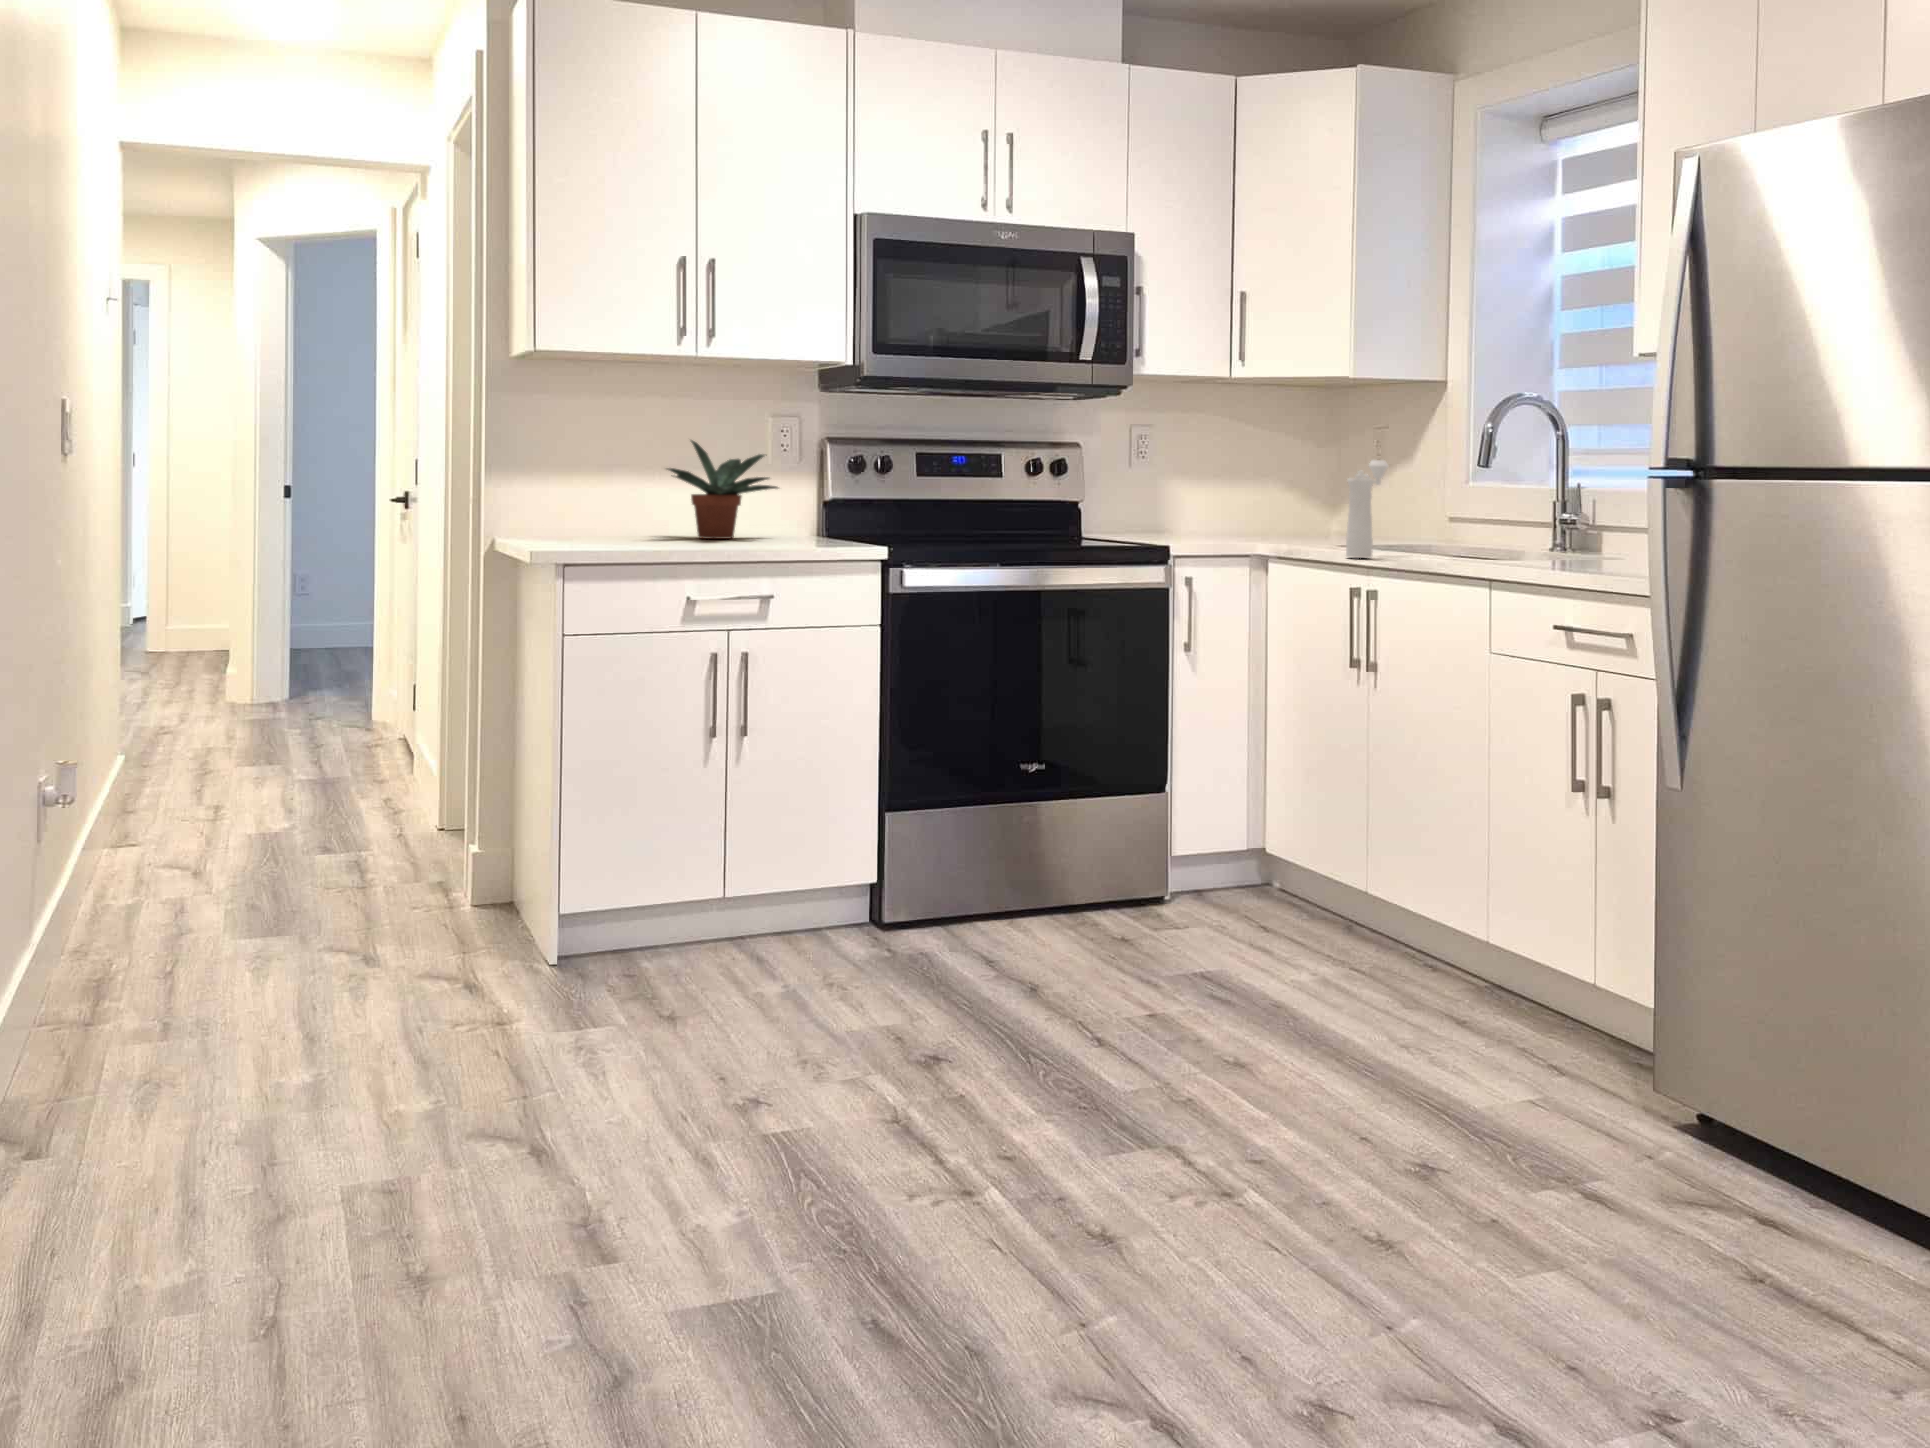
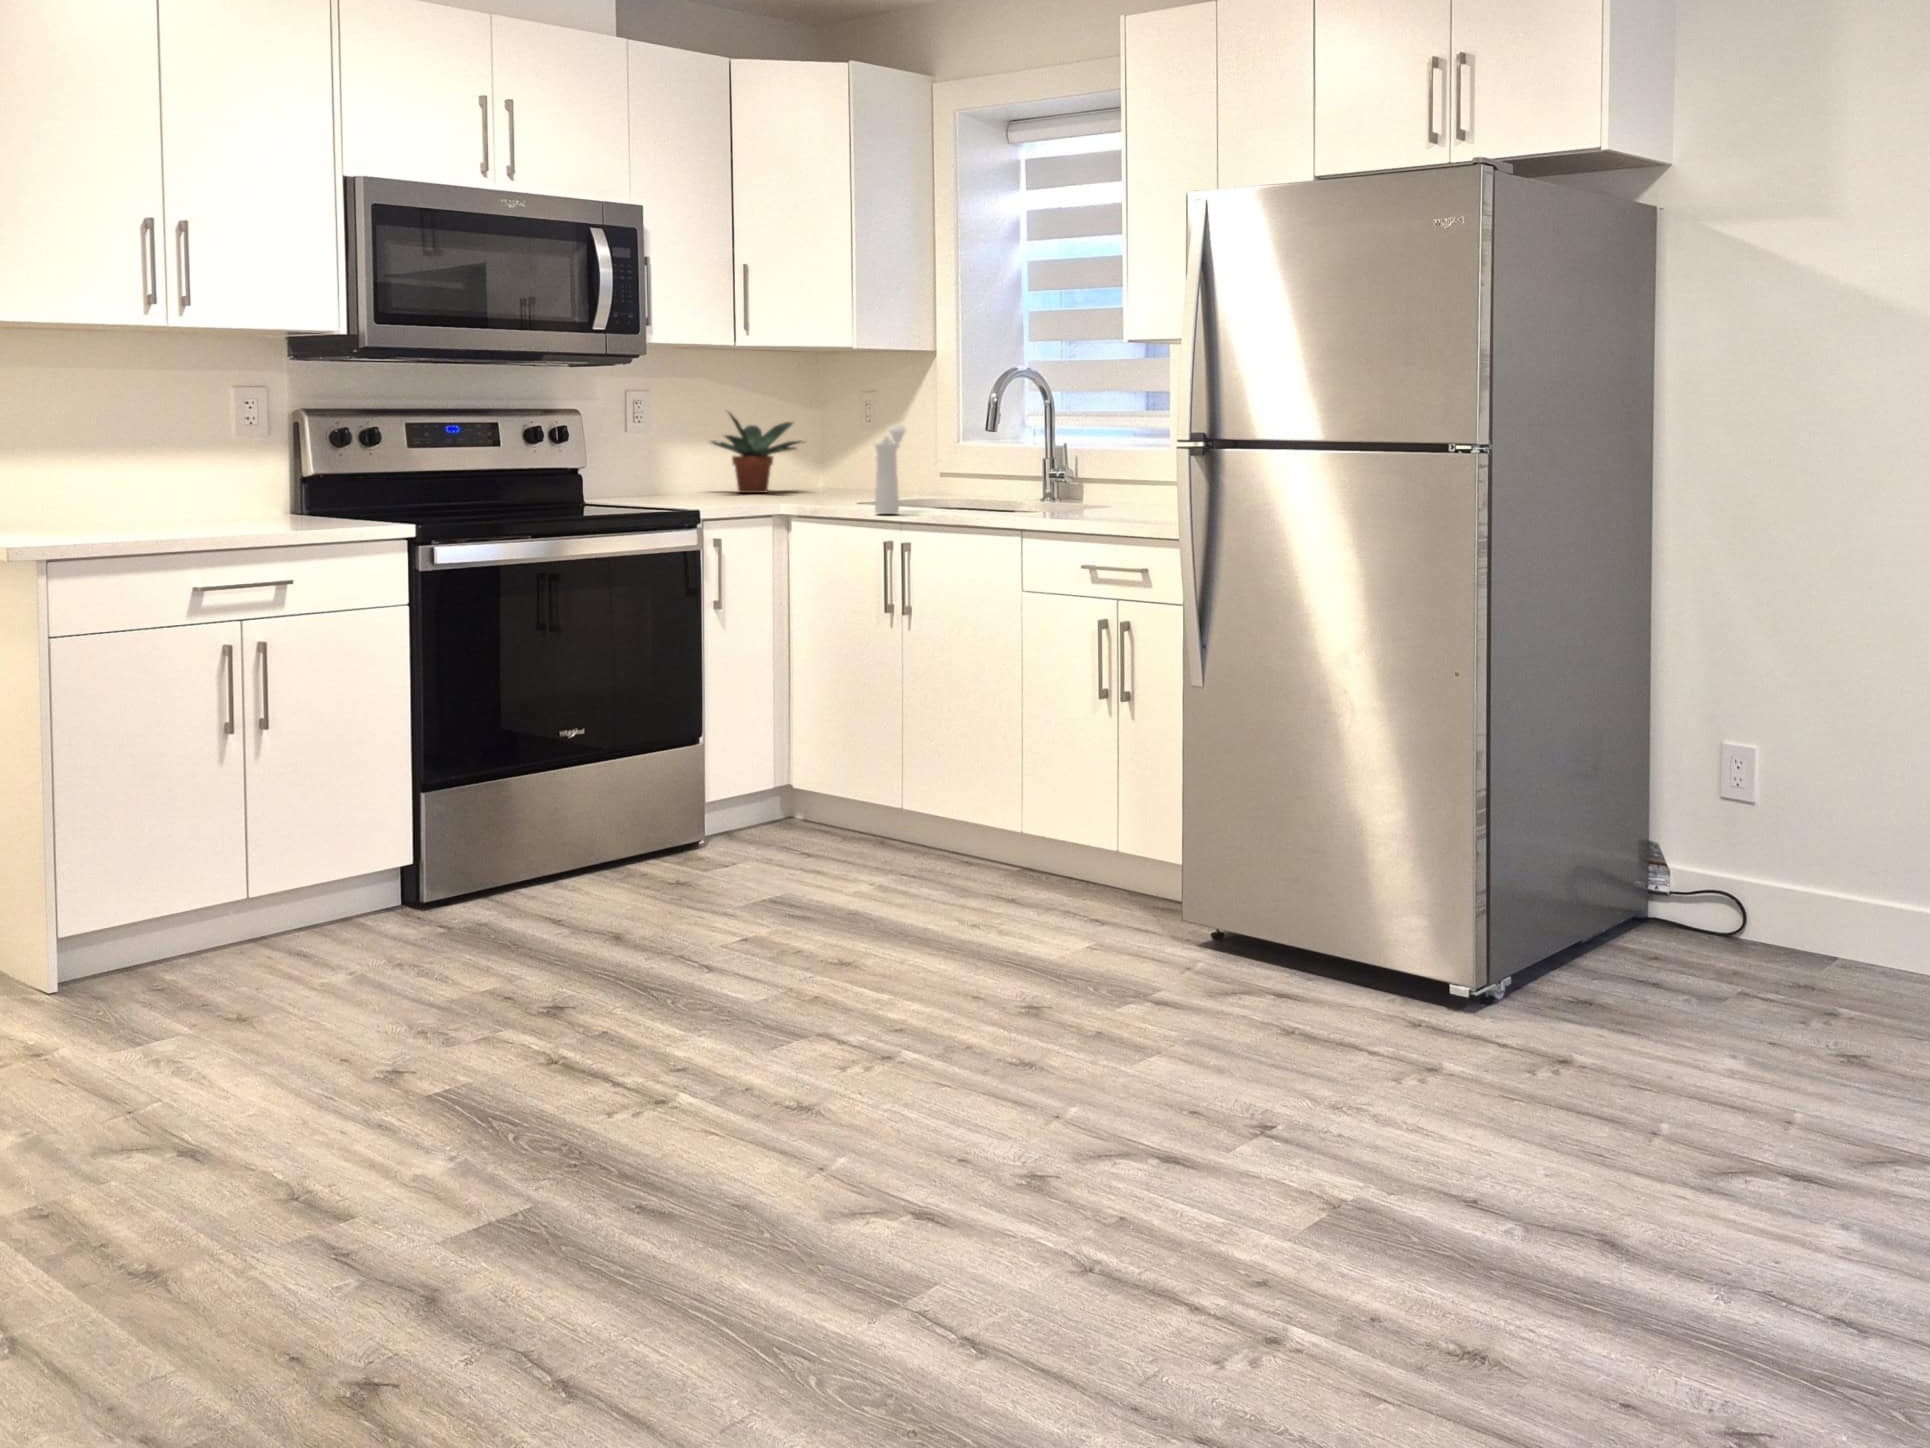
potted plant: present [667,440,778,539] -> present [712,413,801,493]

